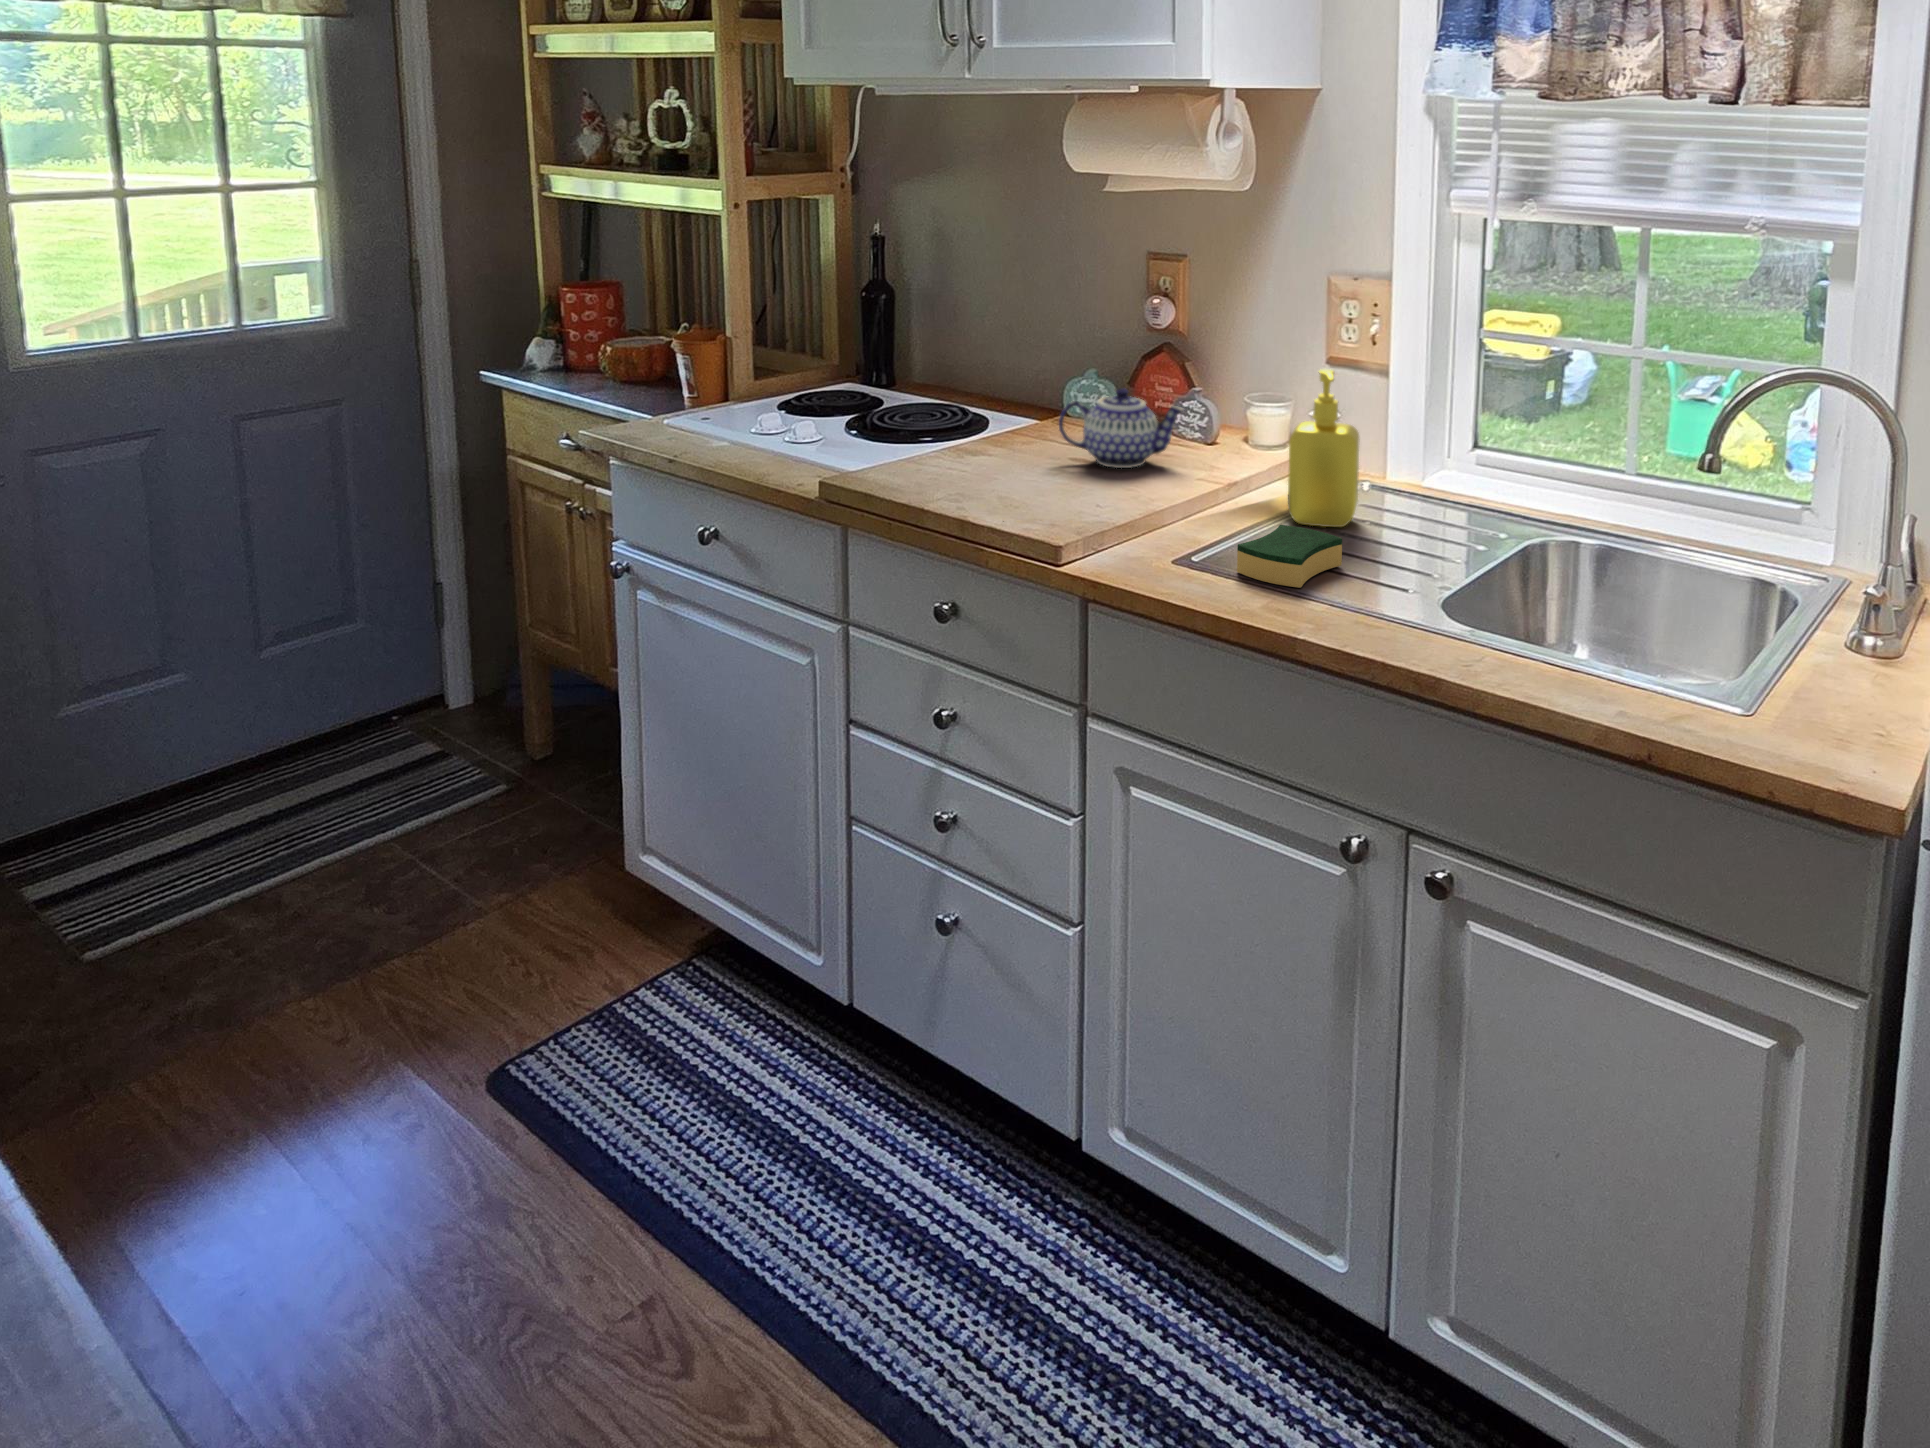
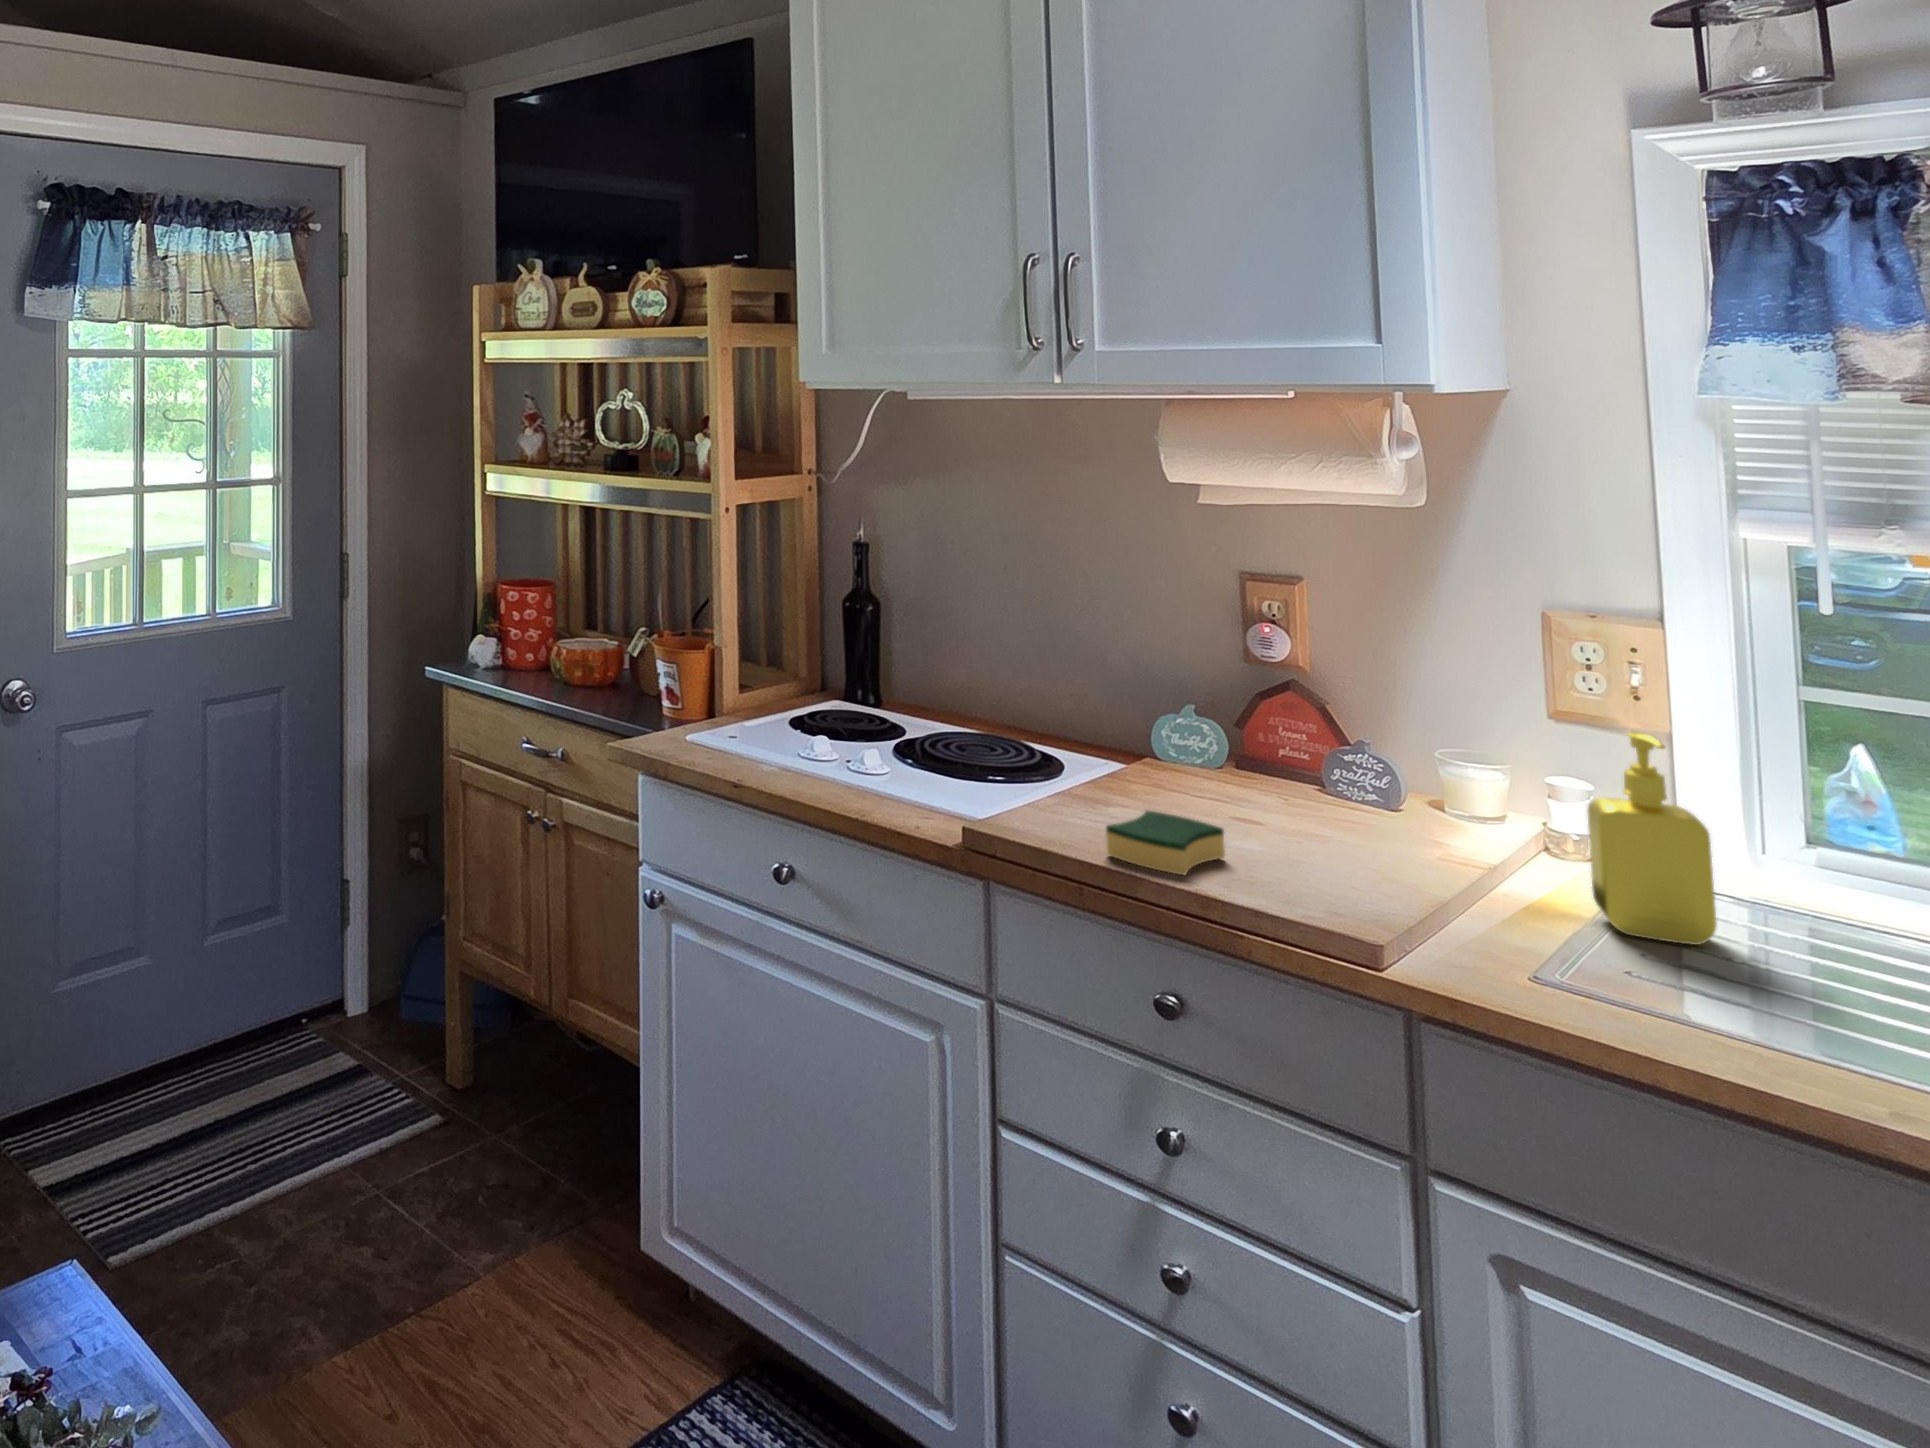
teapot: present [1059,388,1184,468] -> none [1205,735,1379,836]
sponge: present [1237,525,1342,588] -> present [1106,811,1225,875]

